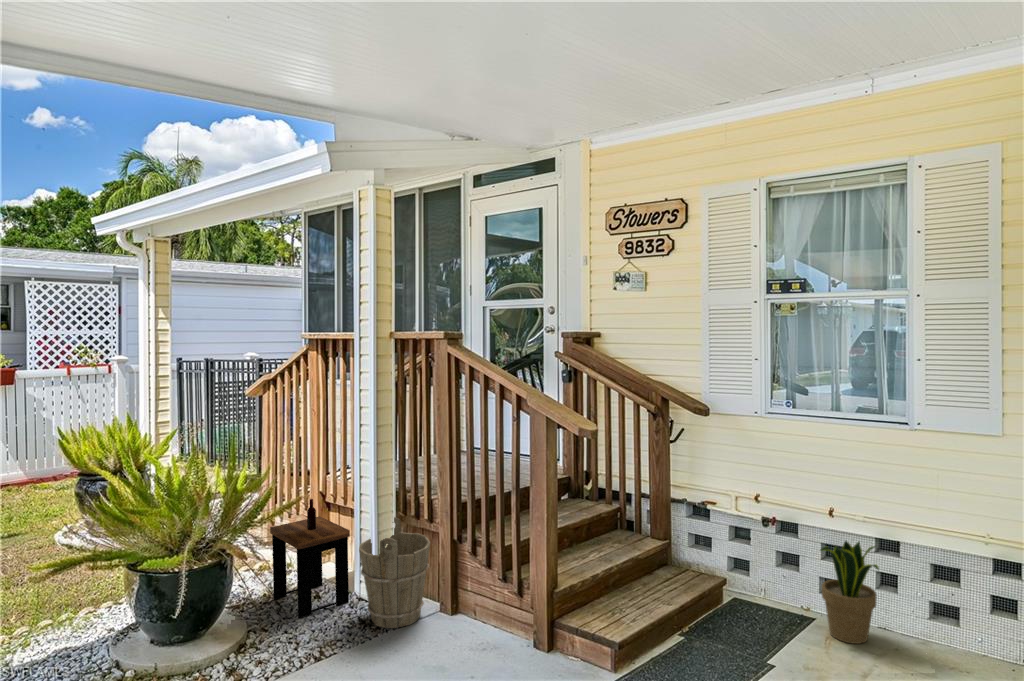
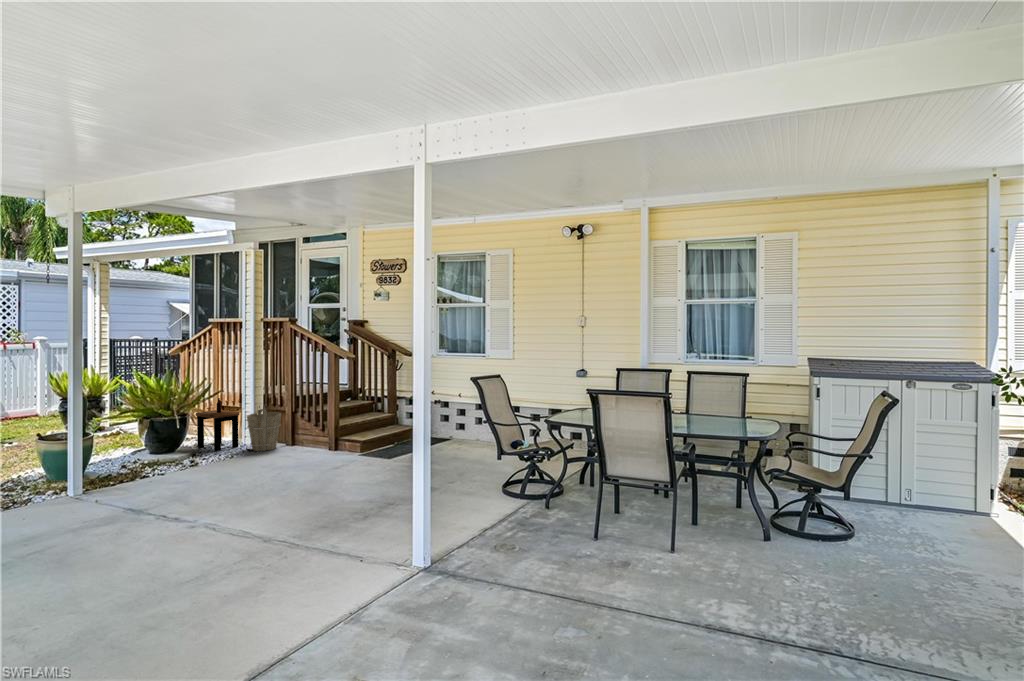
potted plant: present [820,541,879,644] -> none [450,403,474,443]

